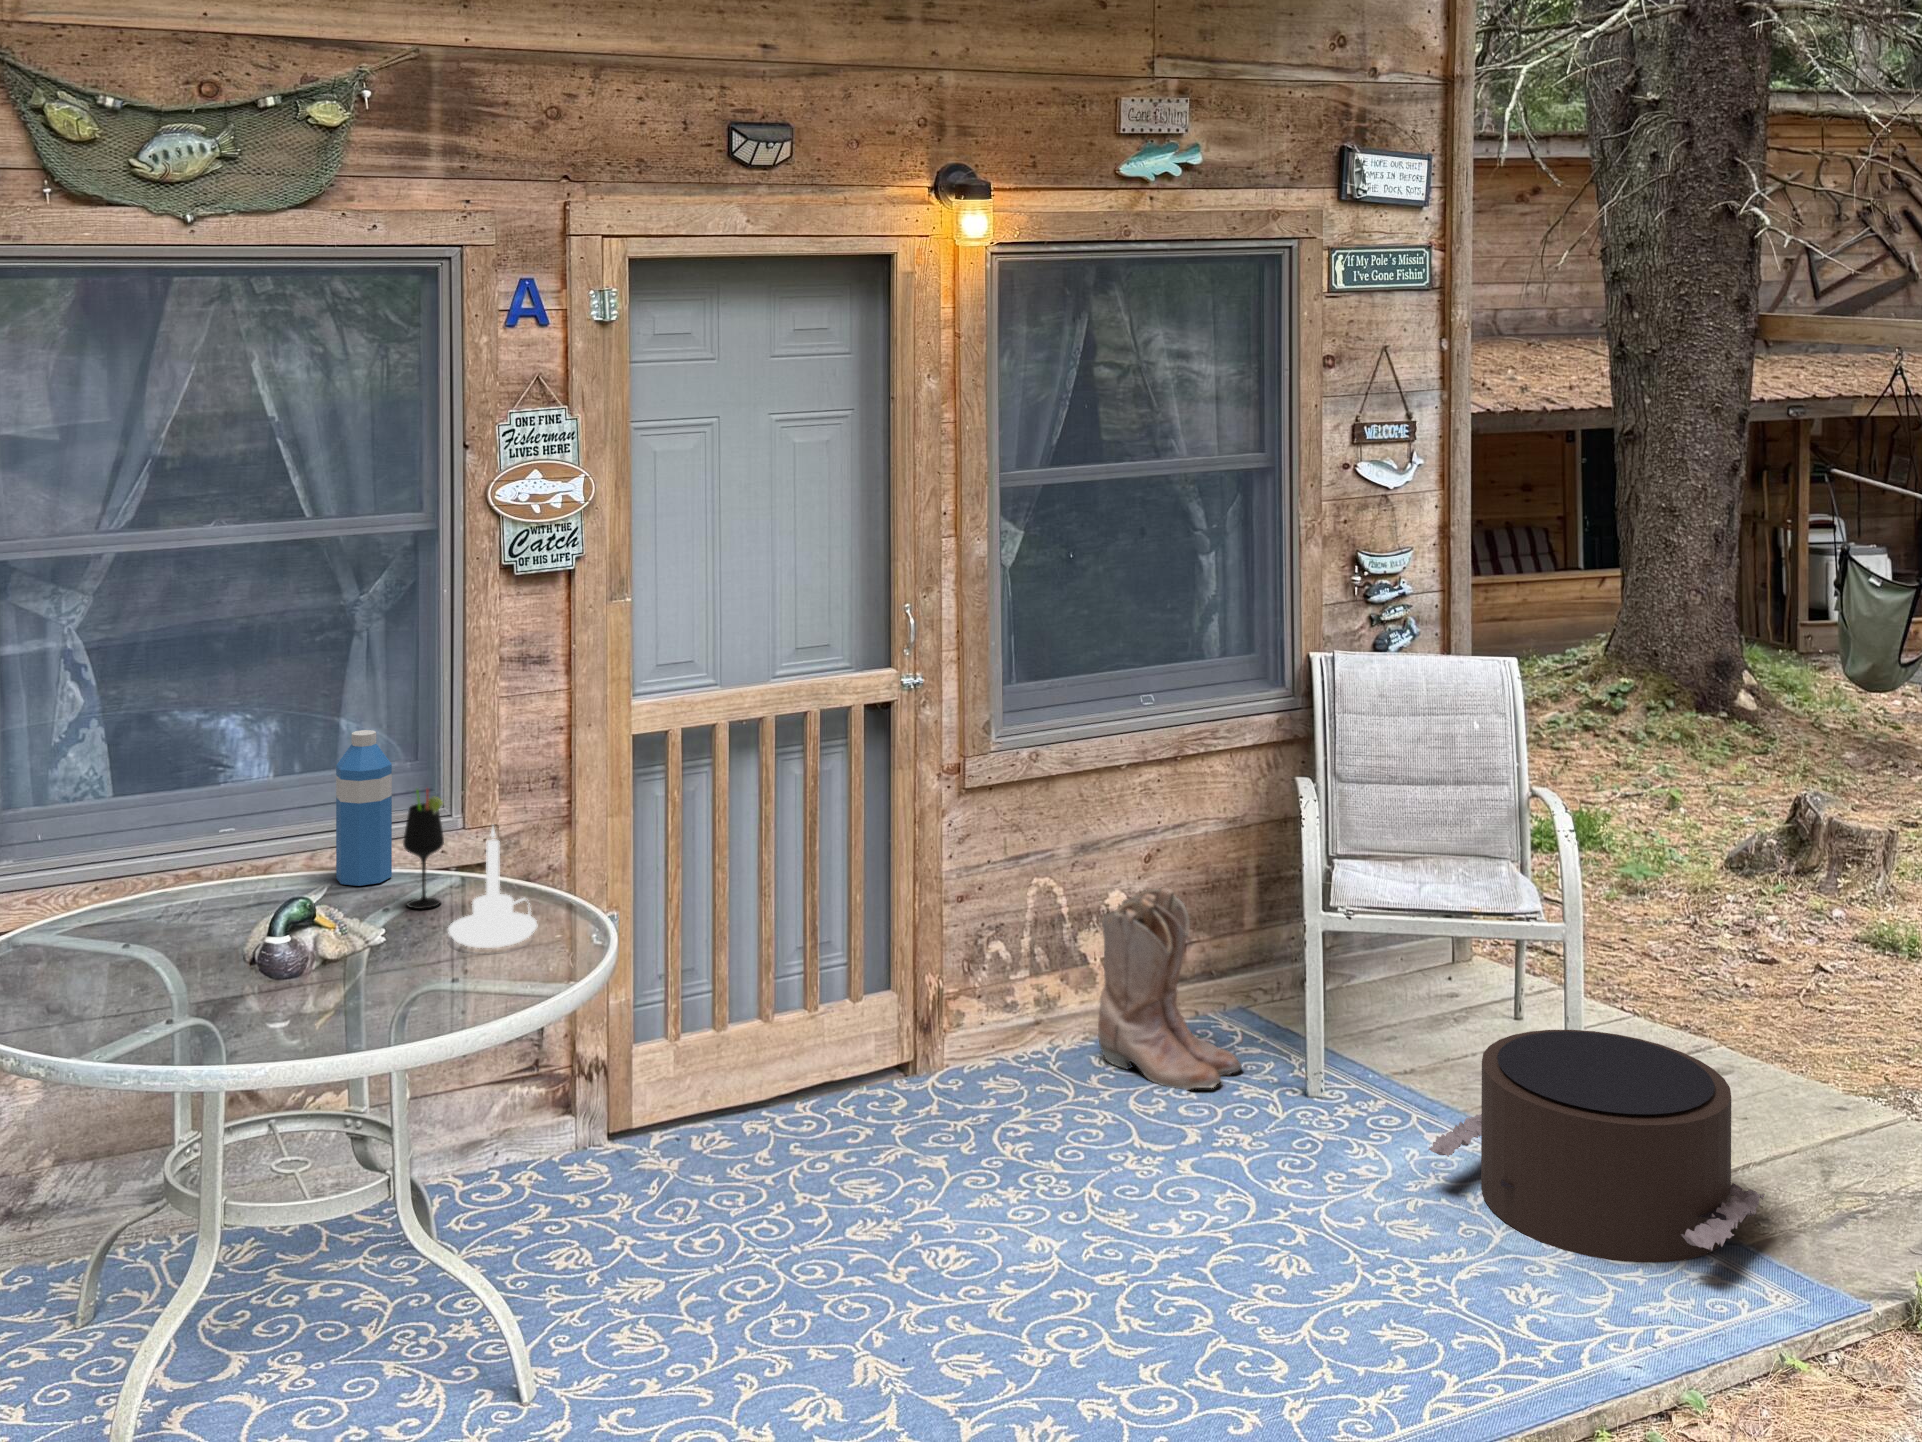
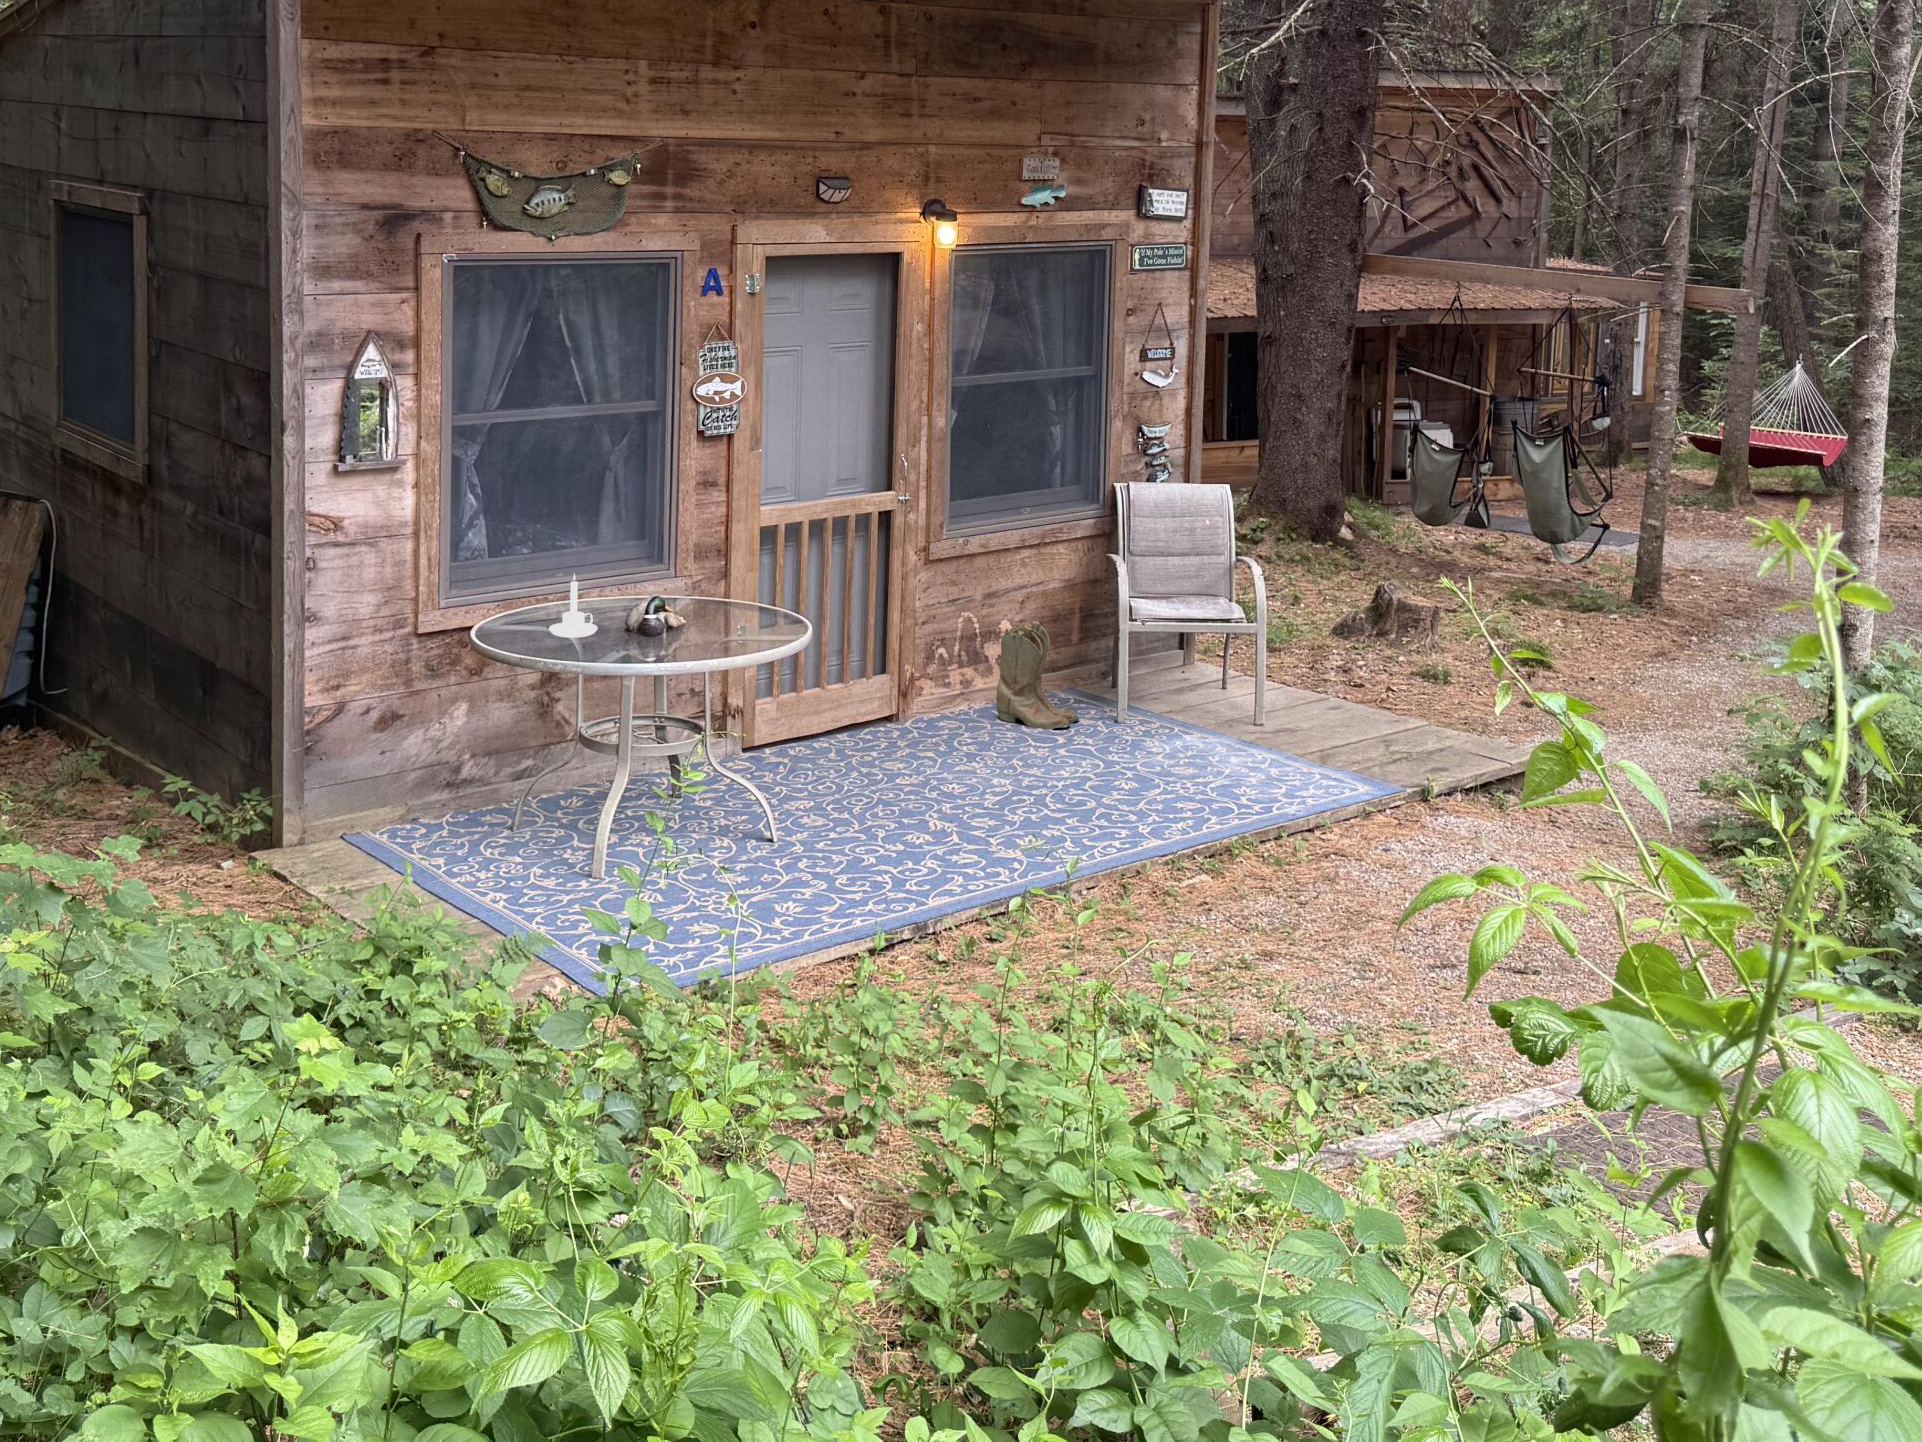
water bottle: present [336,730,392,886] -> none [627,523,658,607]
wine glass: present [403,789,444,909] -> none [679,551,704,616]
candle holder: present [448,827,537,948] -> present [549,574,597,638]
pouf: present [1429,1030,1765,1263] -> none [1191,679,1354,779]

